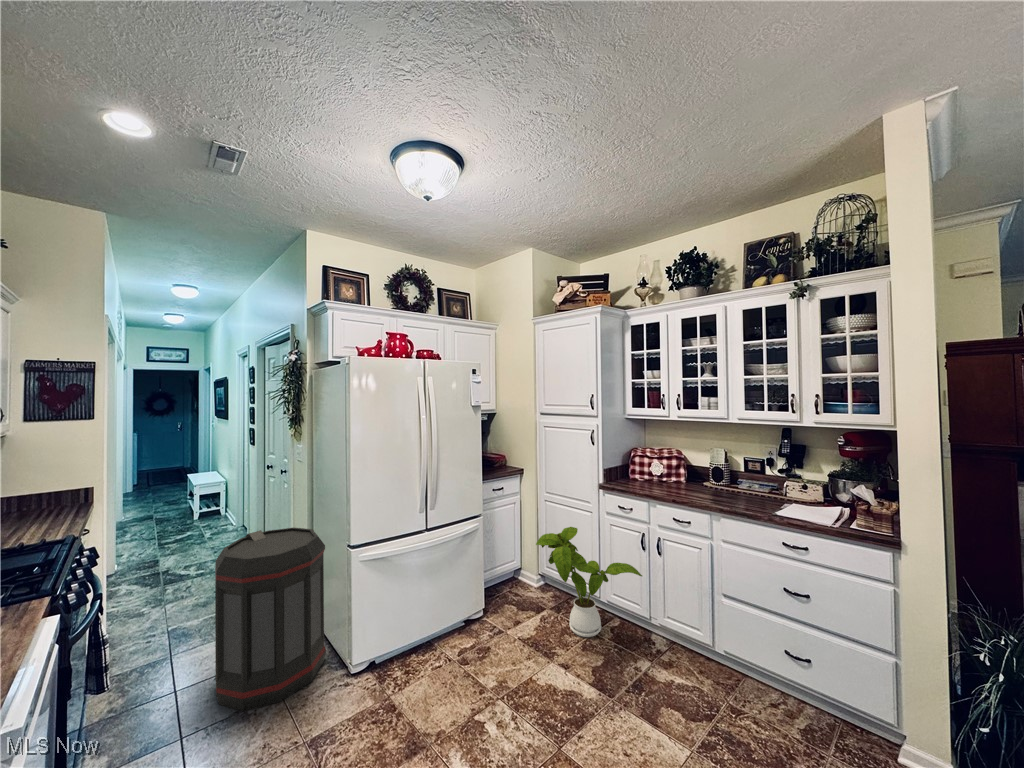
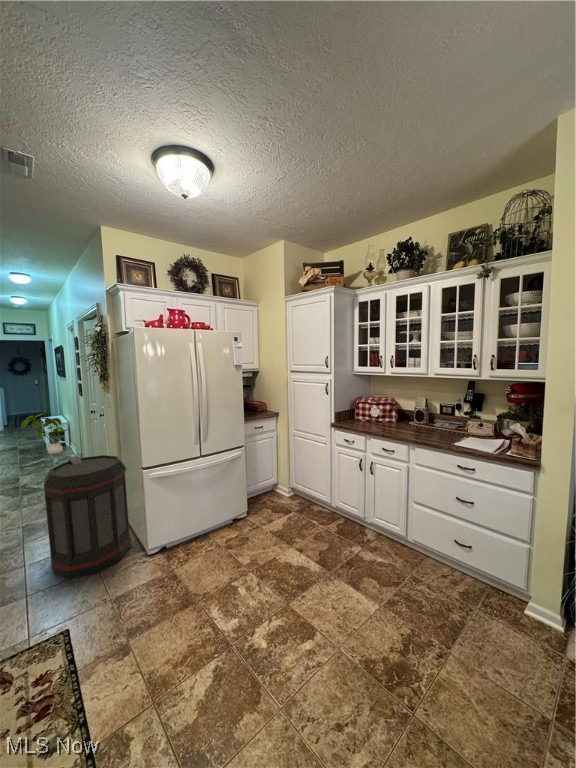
house plant: present [536,527,642,637] -> present [21,414,66,454]

